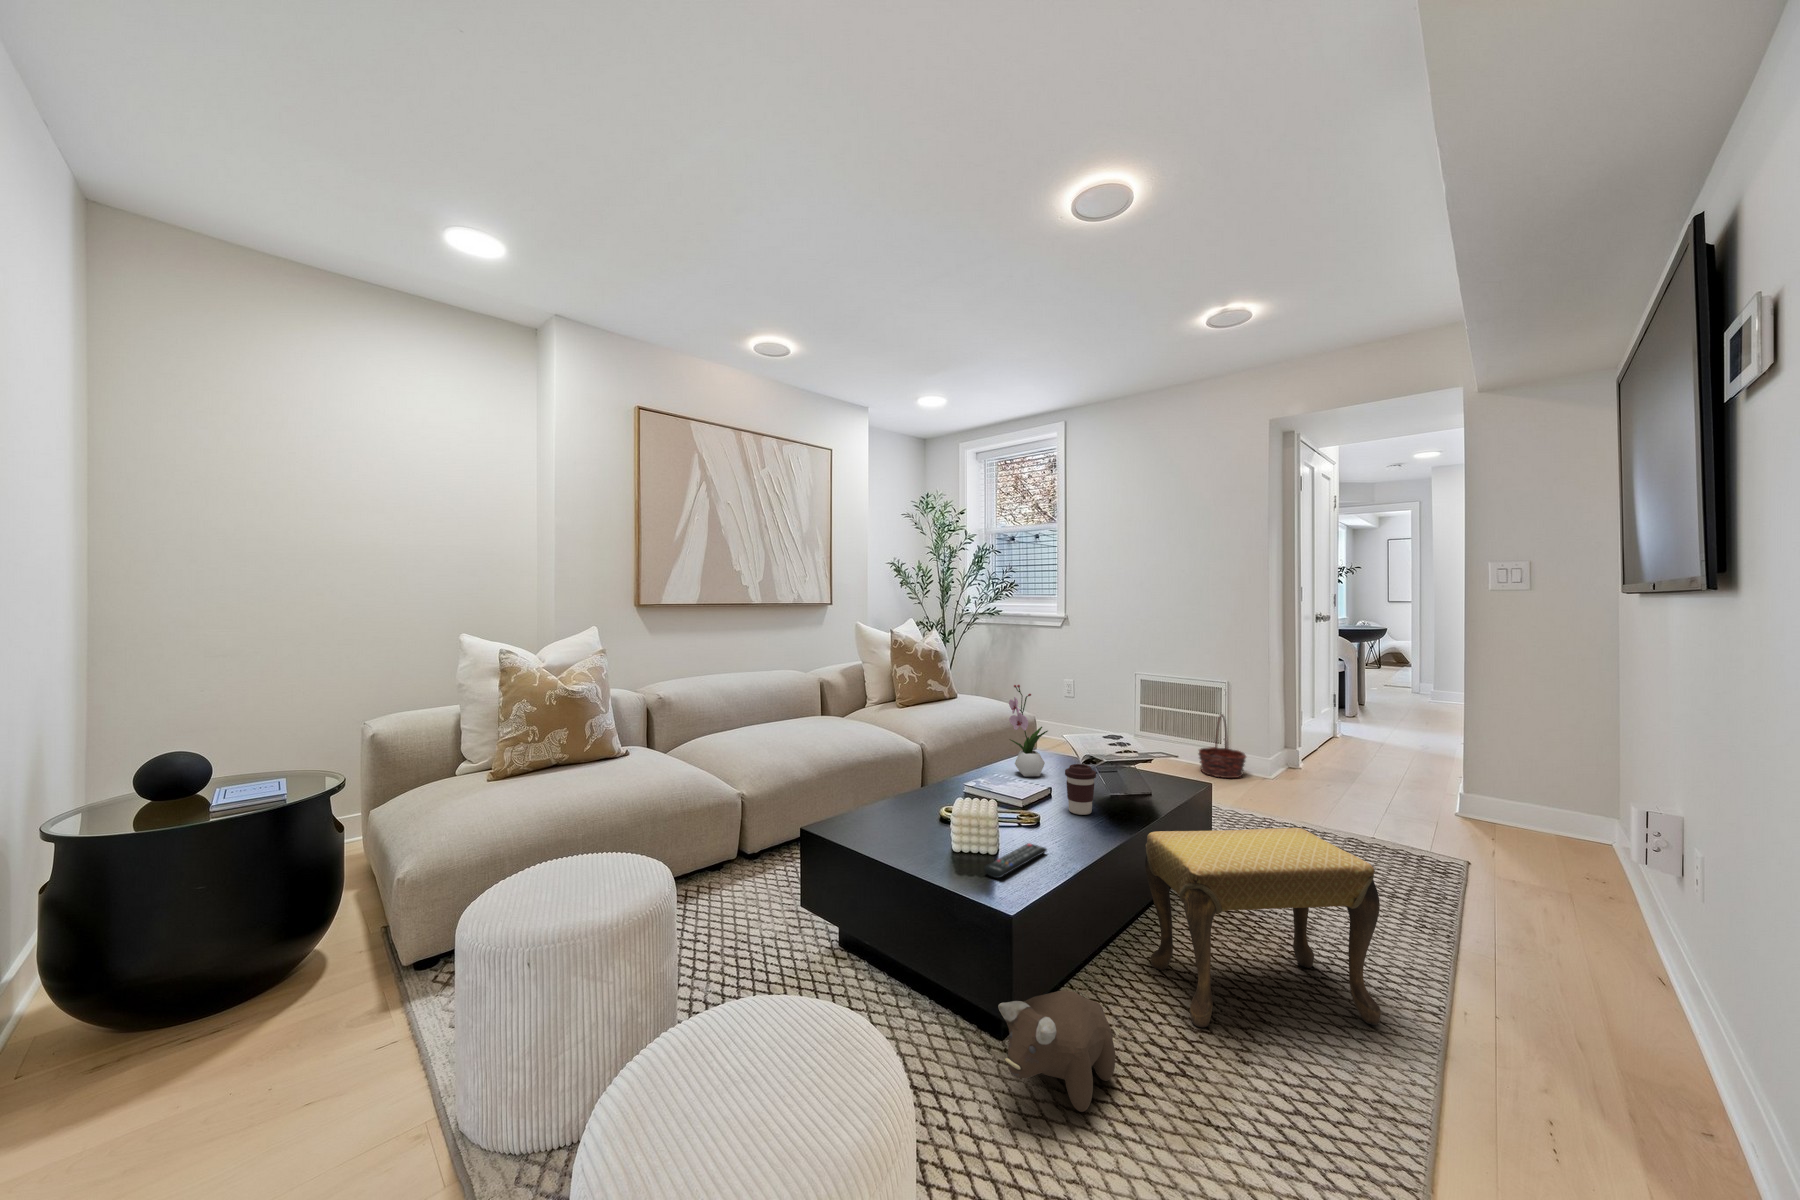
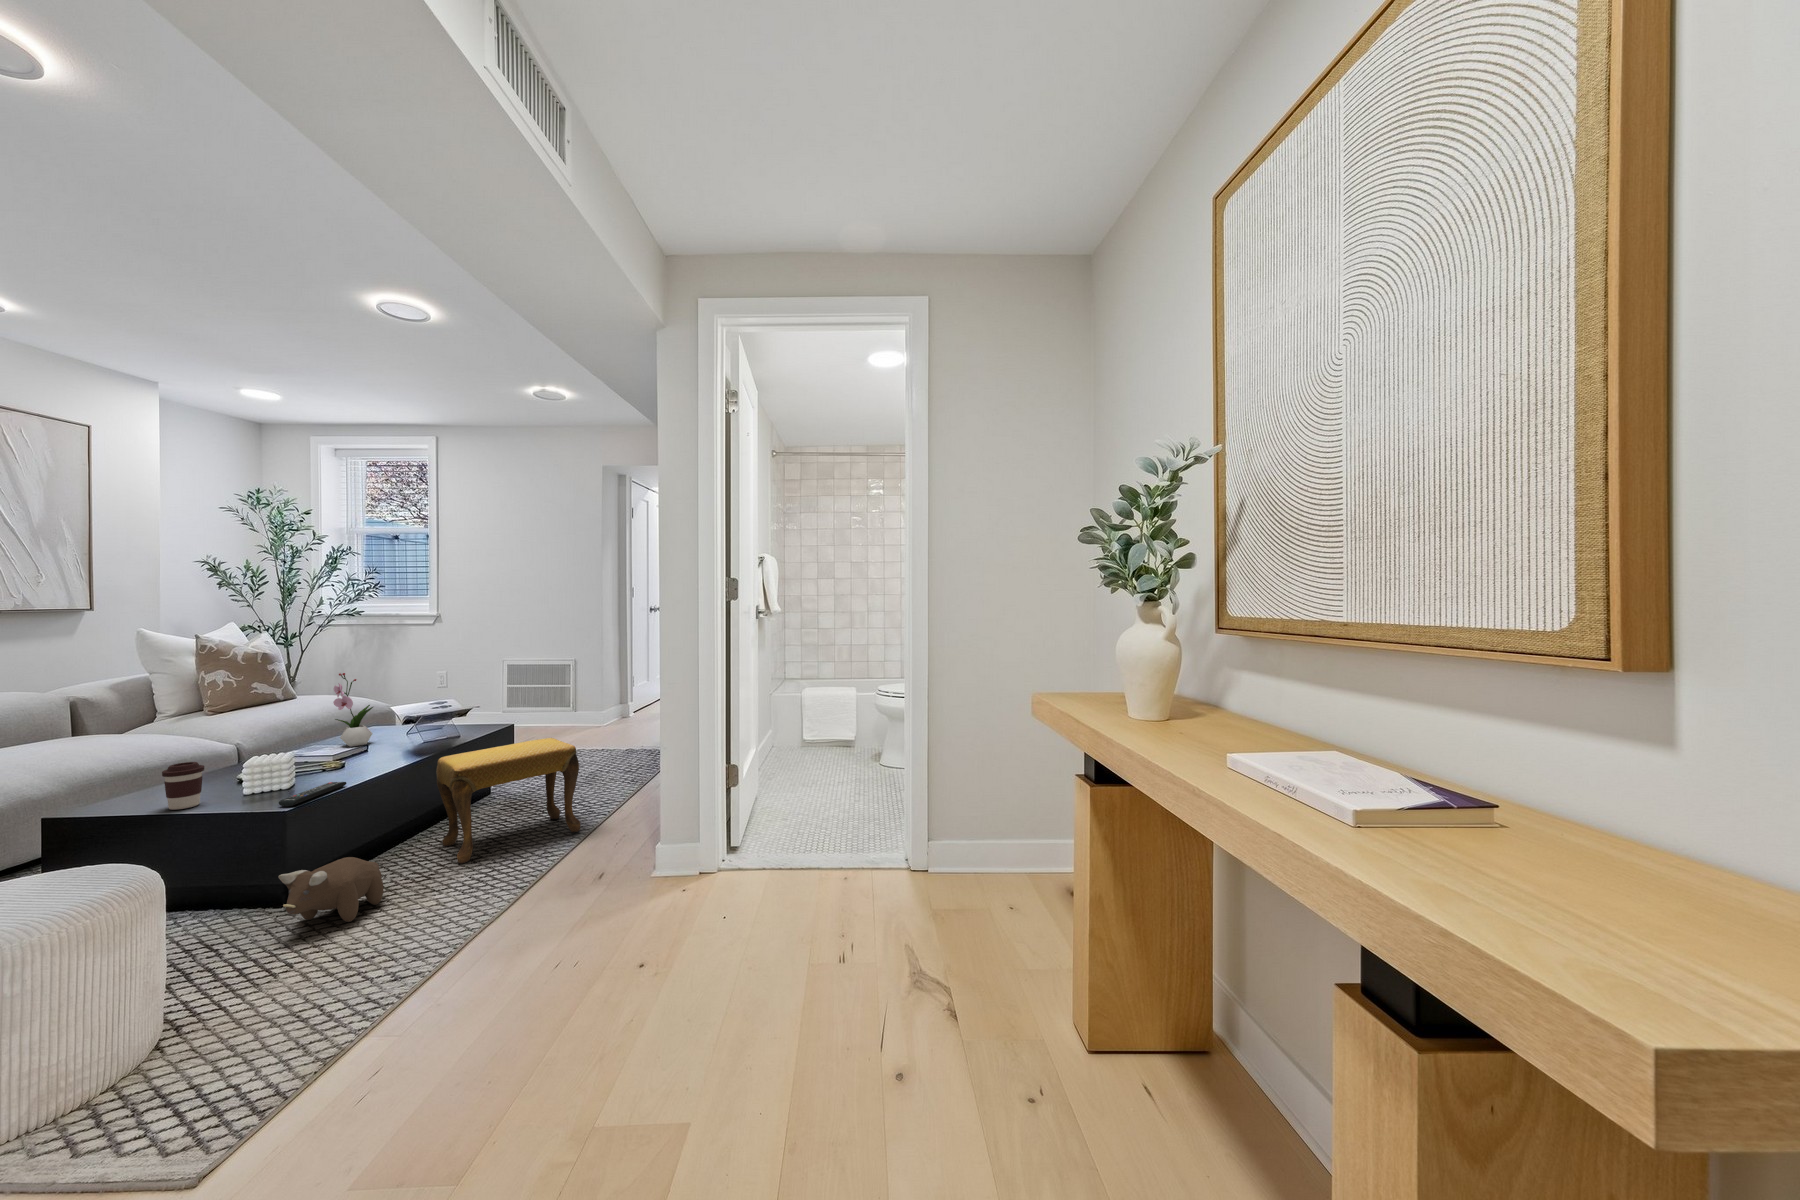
basket: present [1199,715,1246,778] -> none [551,684,588,732]
coffee cup: present [1065,764,1096,815] -> present [162,762,204,810]

